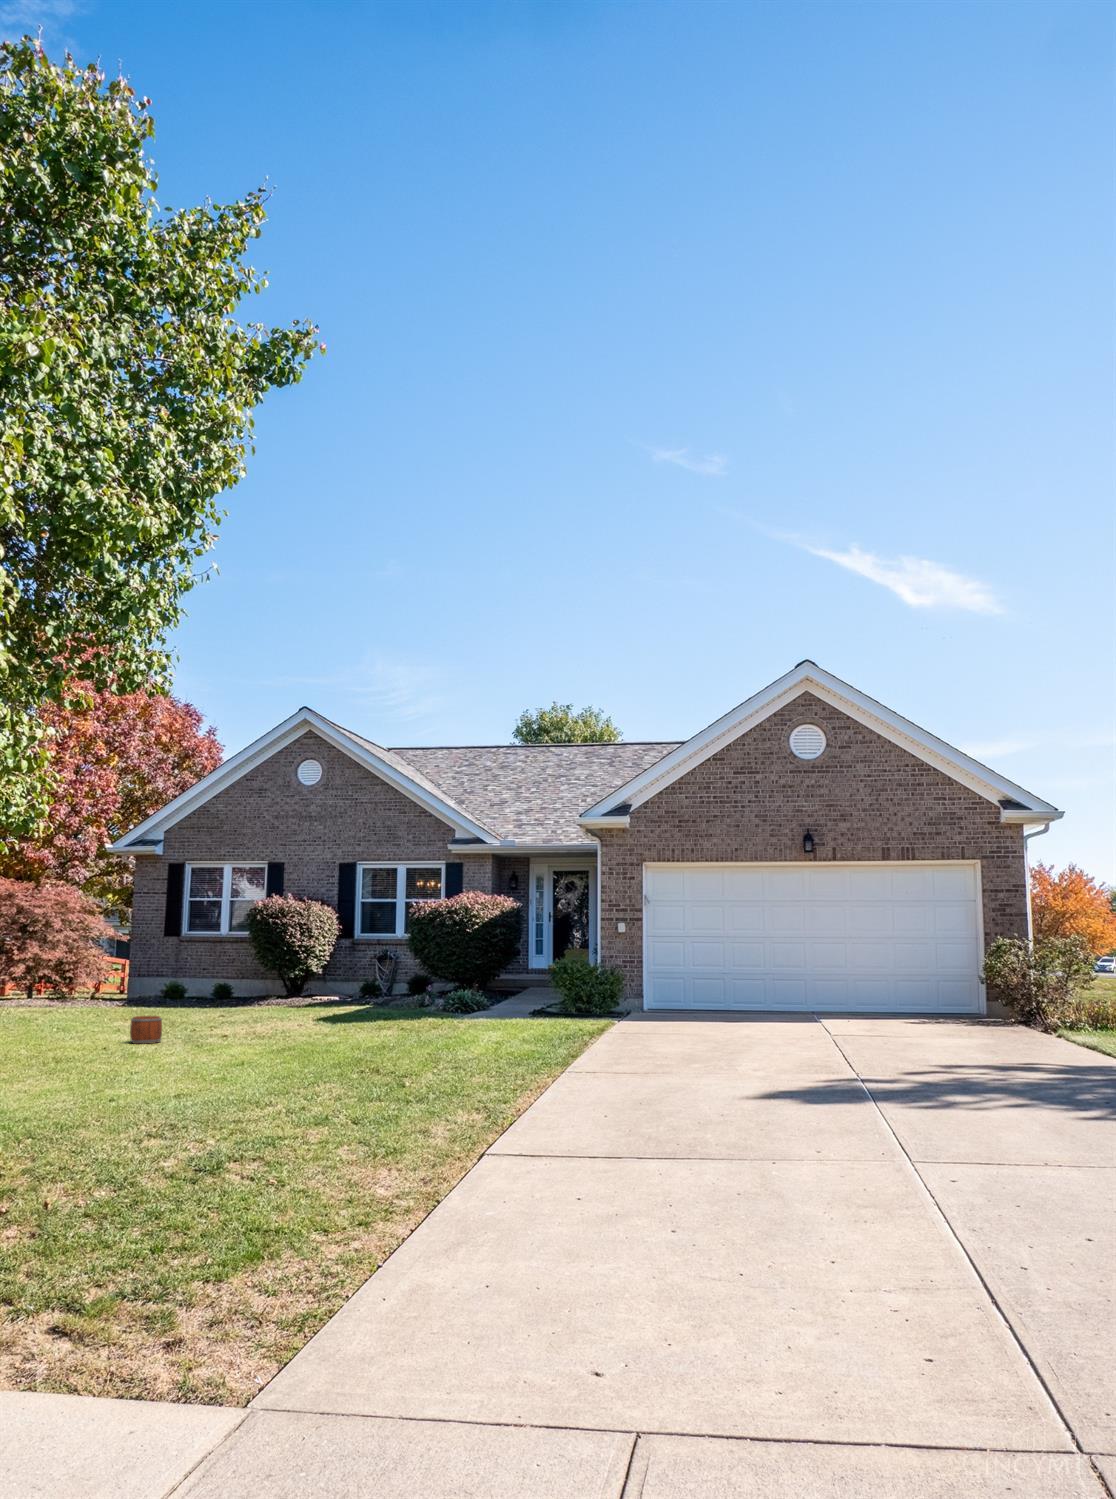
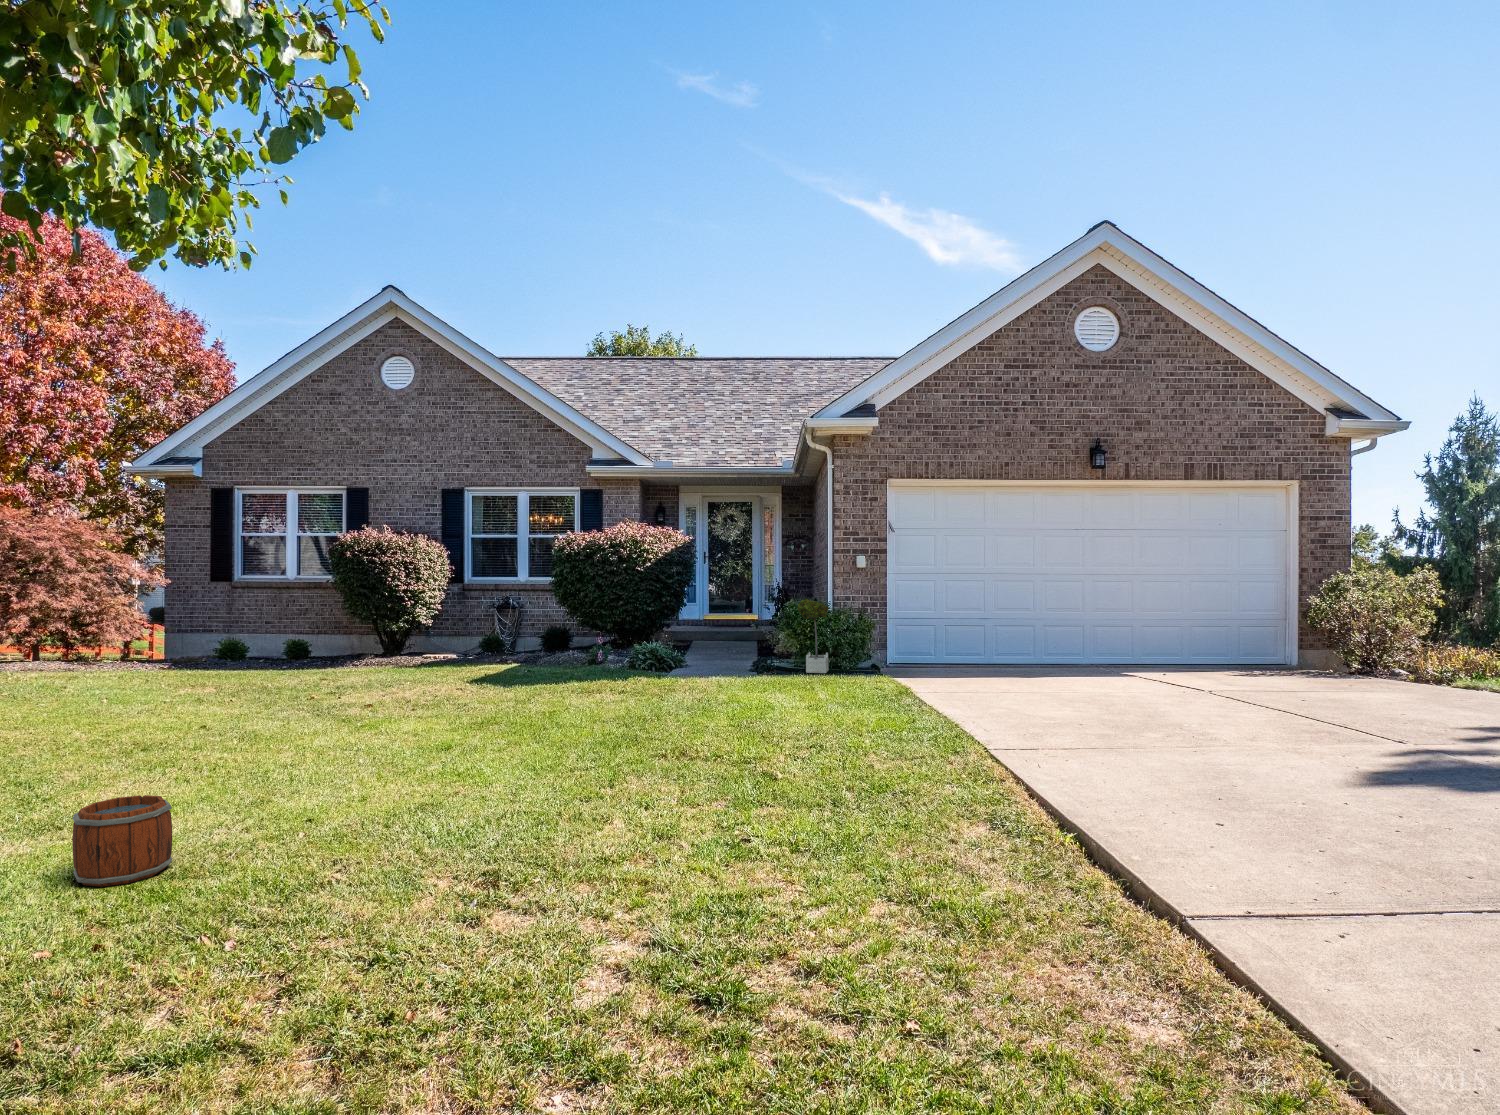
potted tree: none [556,953,581,1009] -> present [797,599,829,673]

